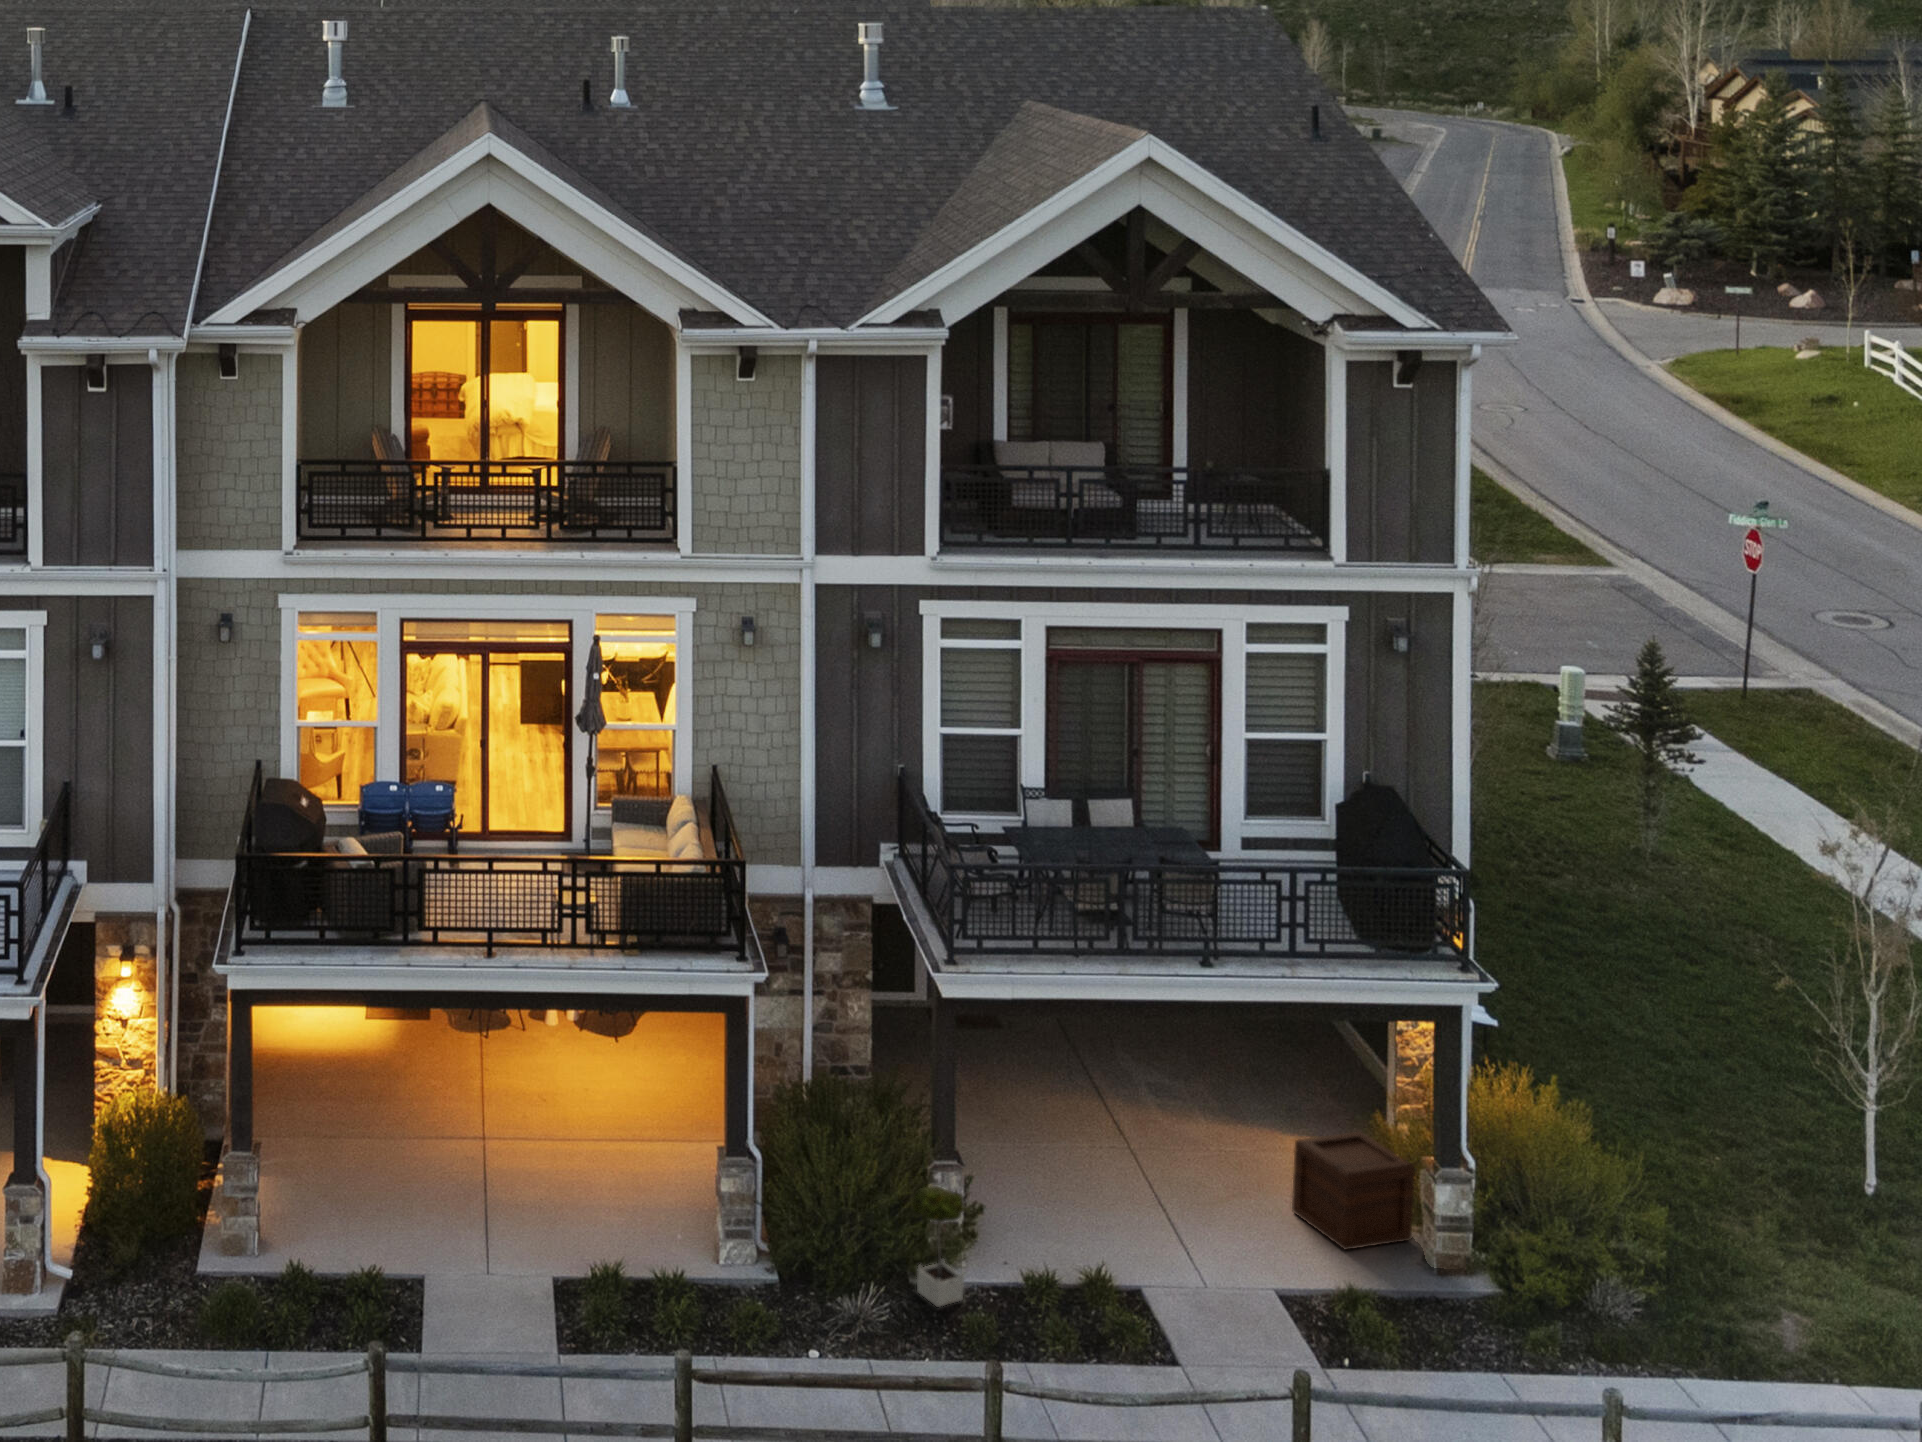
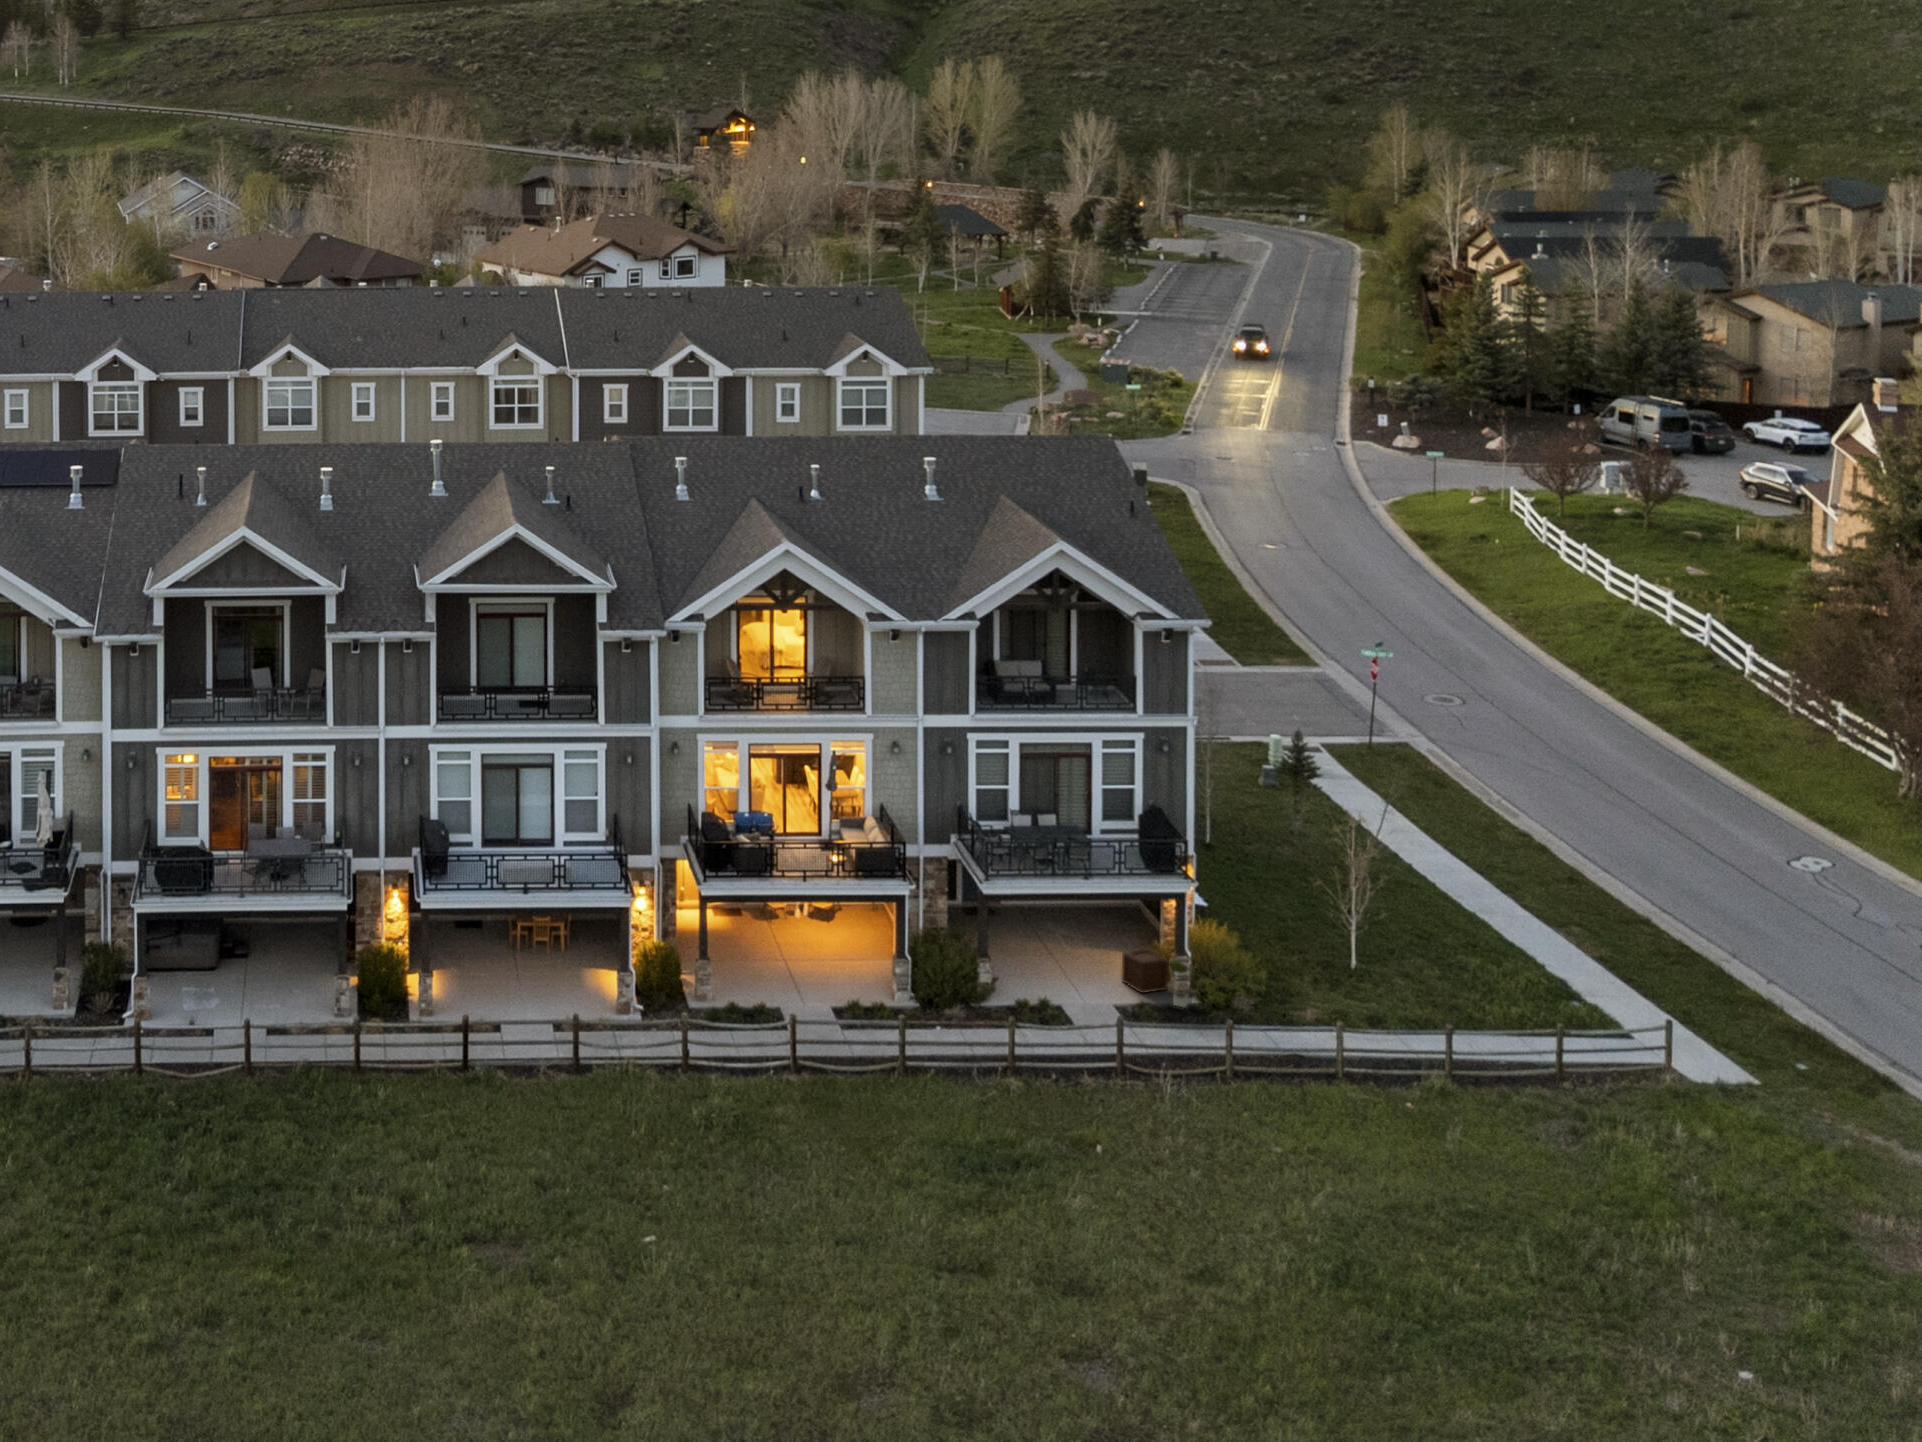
potted tree: present [912,1186,966,1306] -> present [1169,960,1189,1007]

